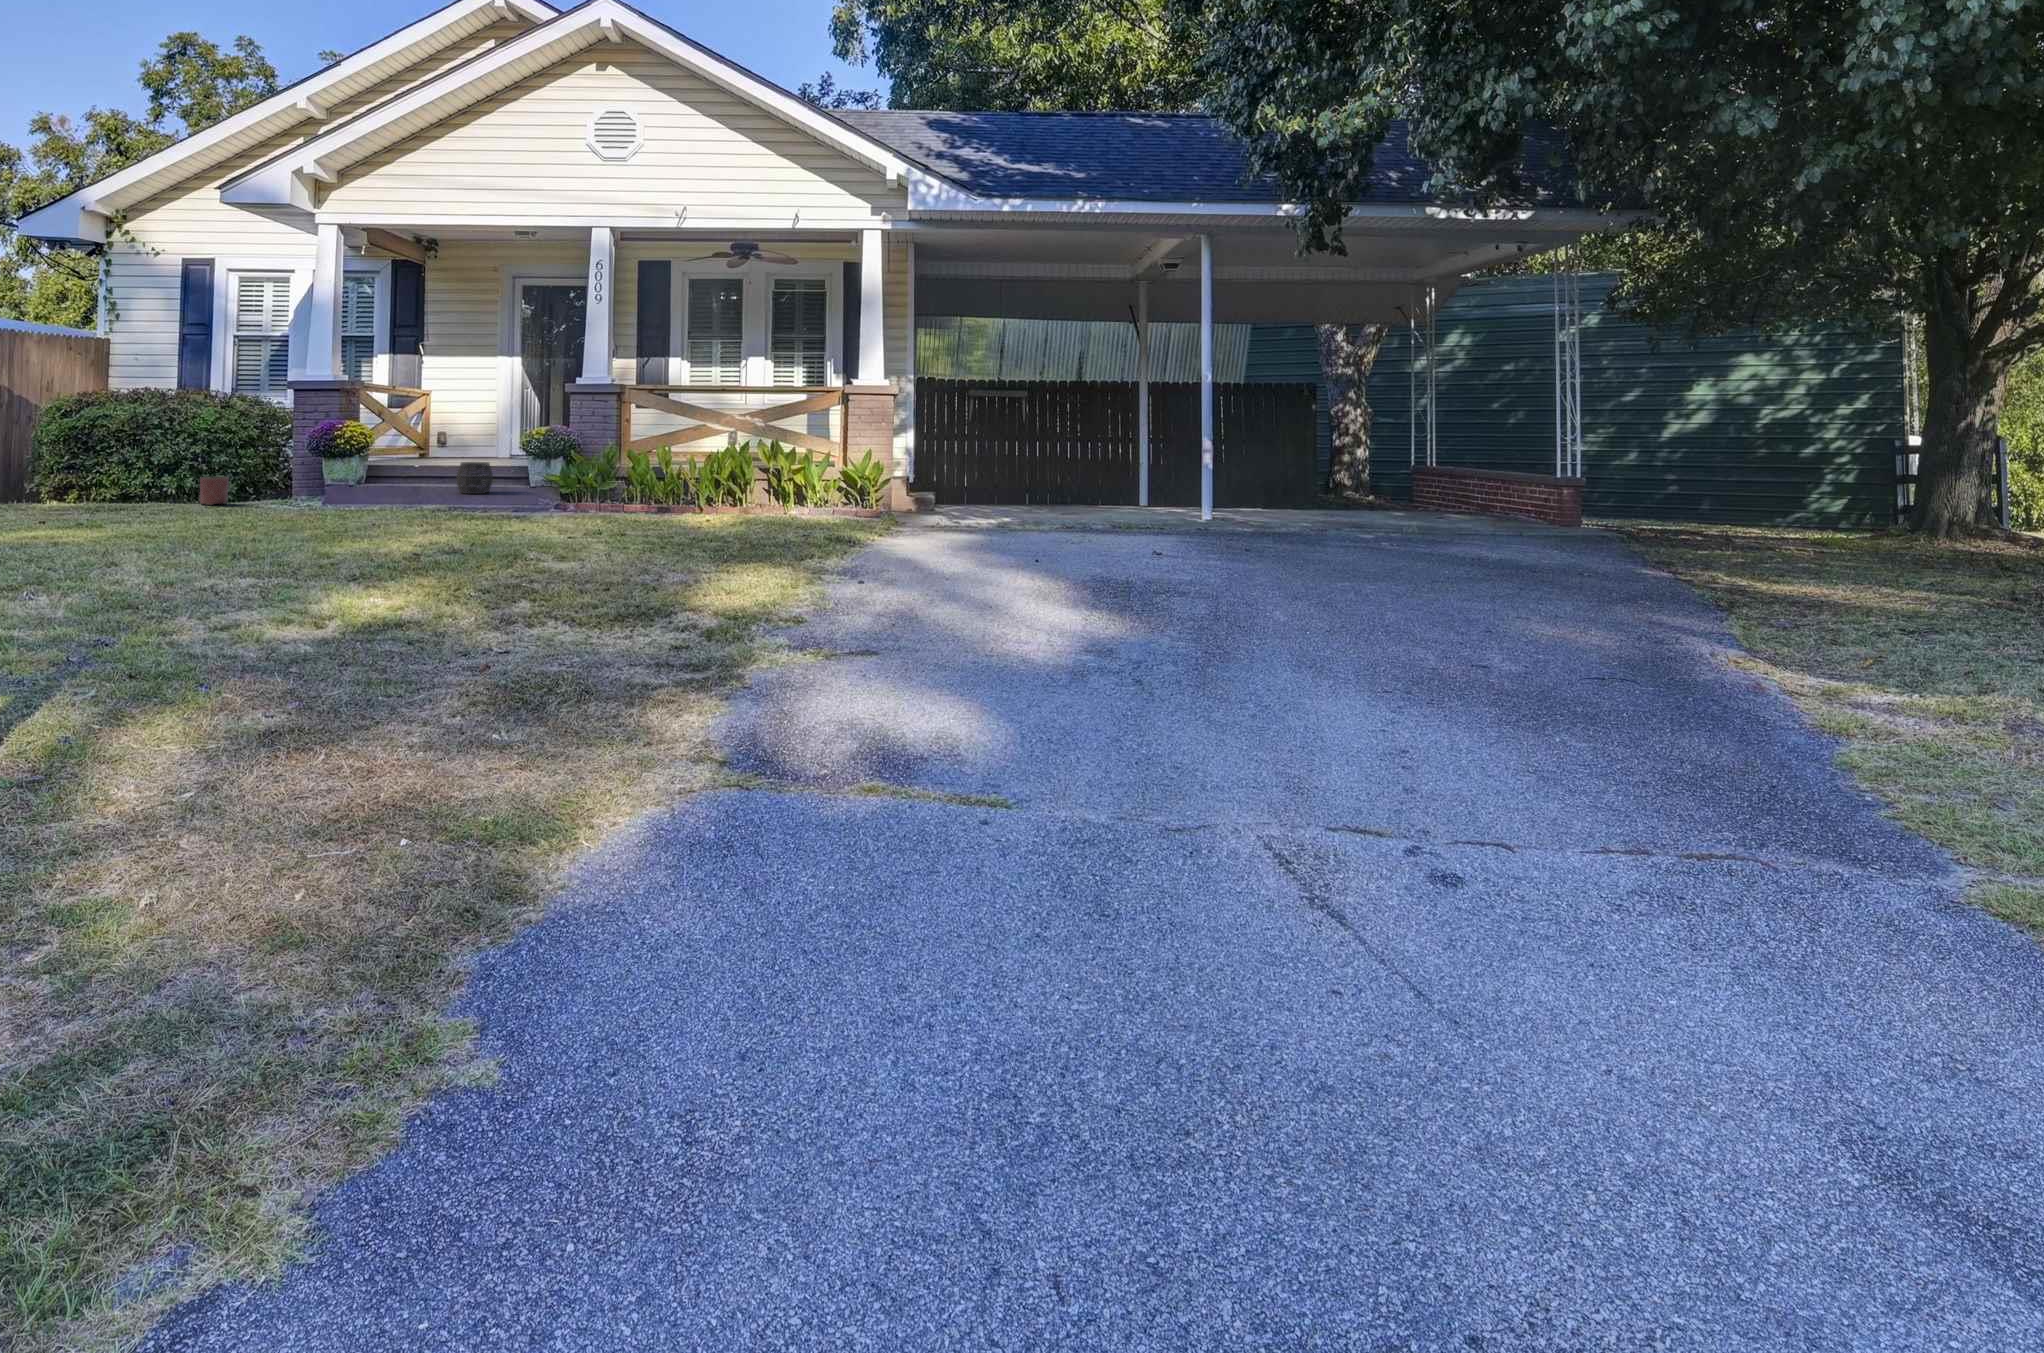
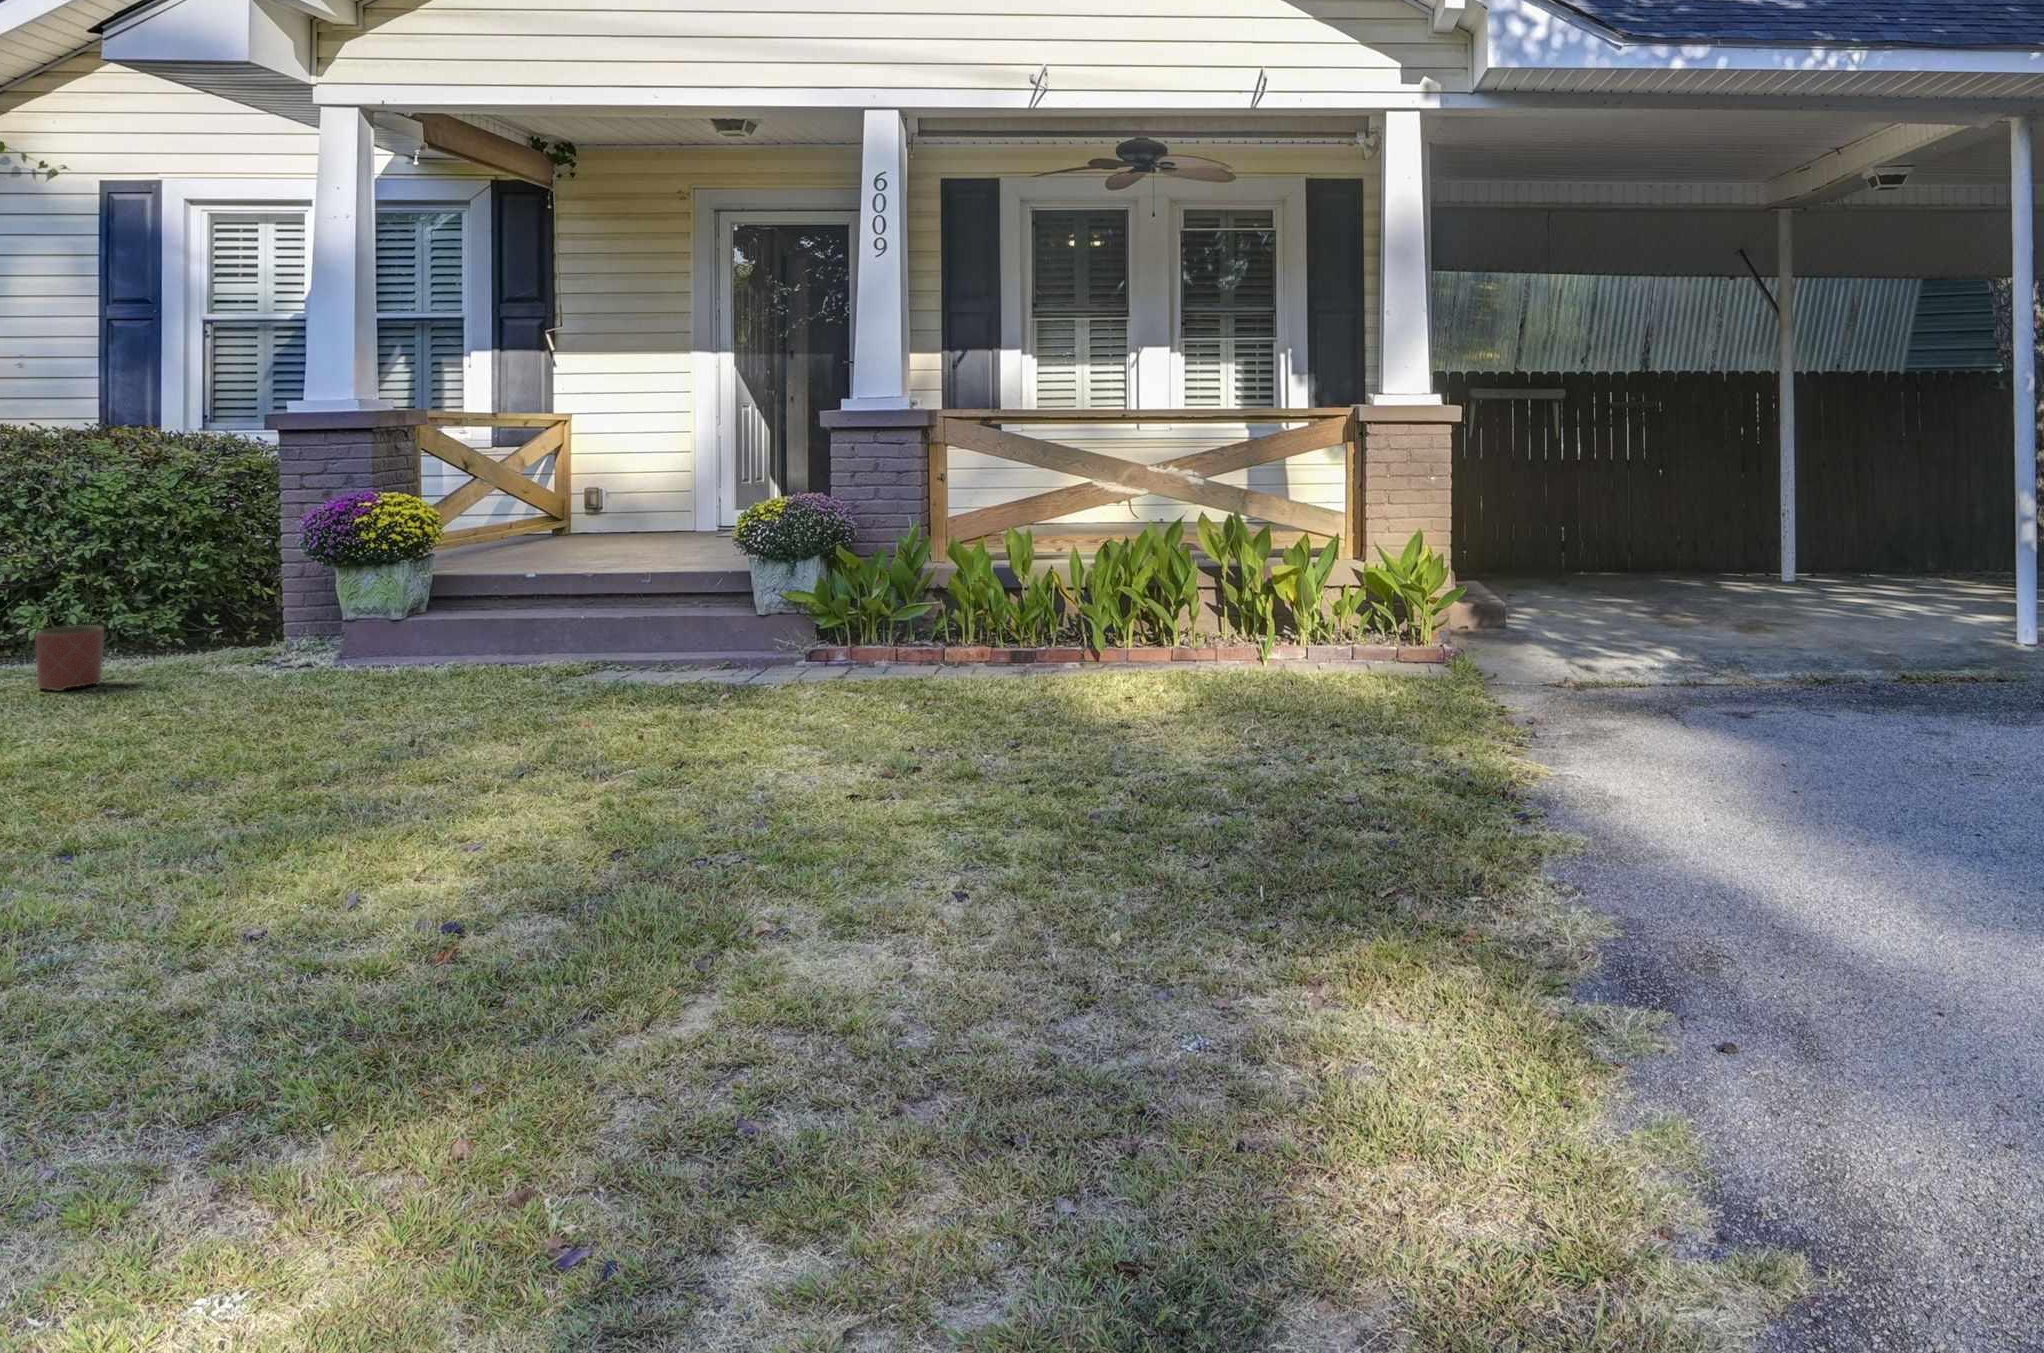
woven basket: present [456,462,493,494] -> none [605,558,678,622]

